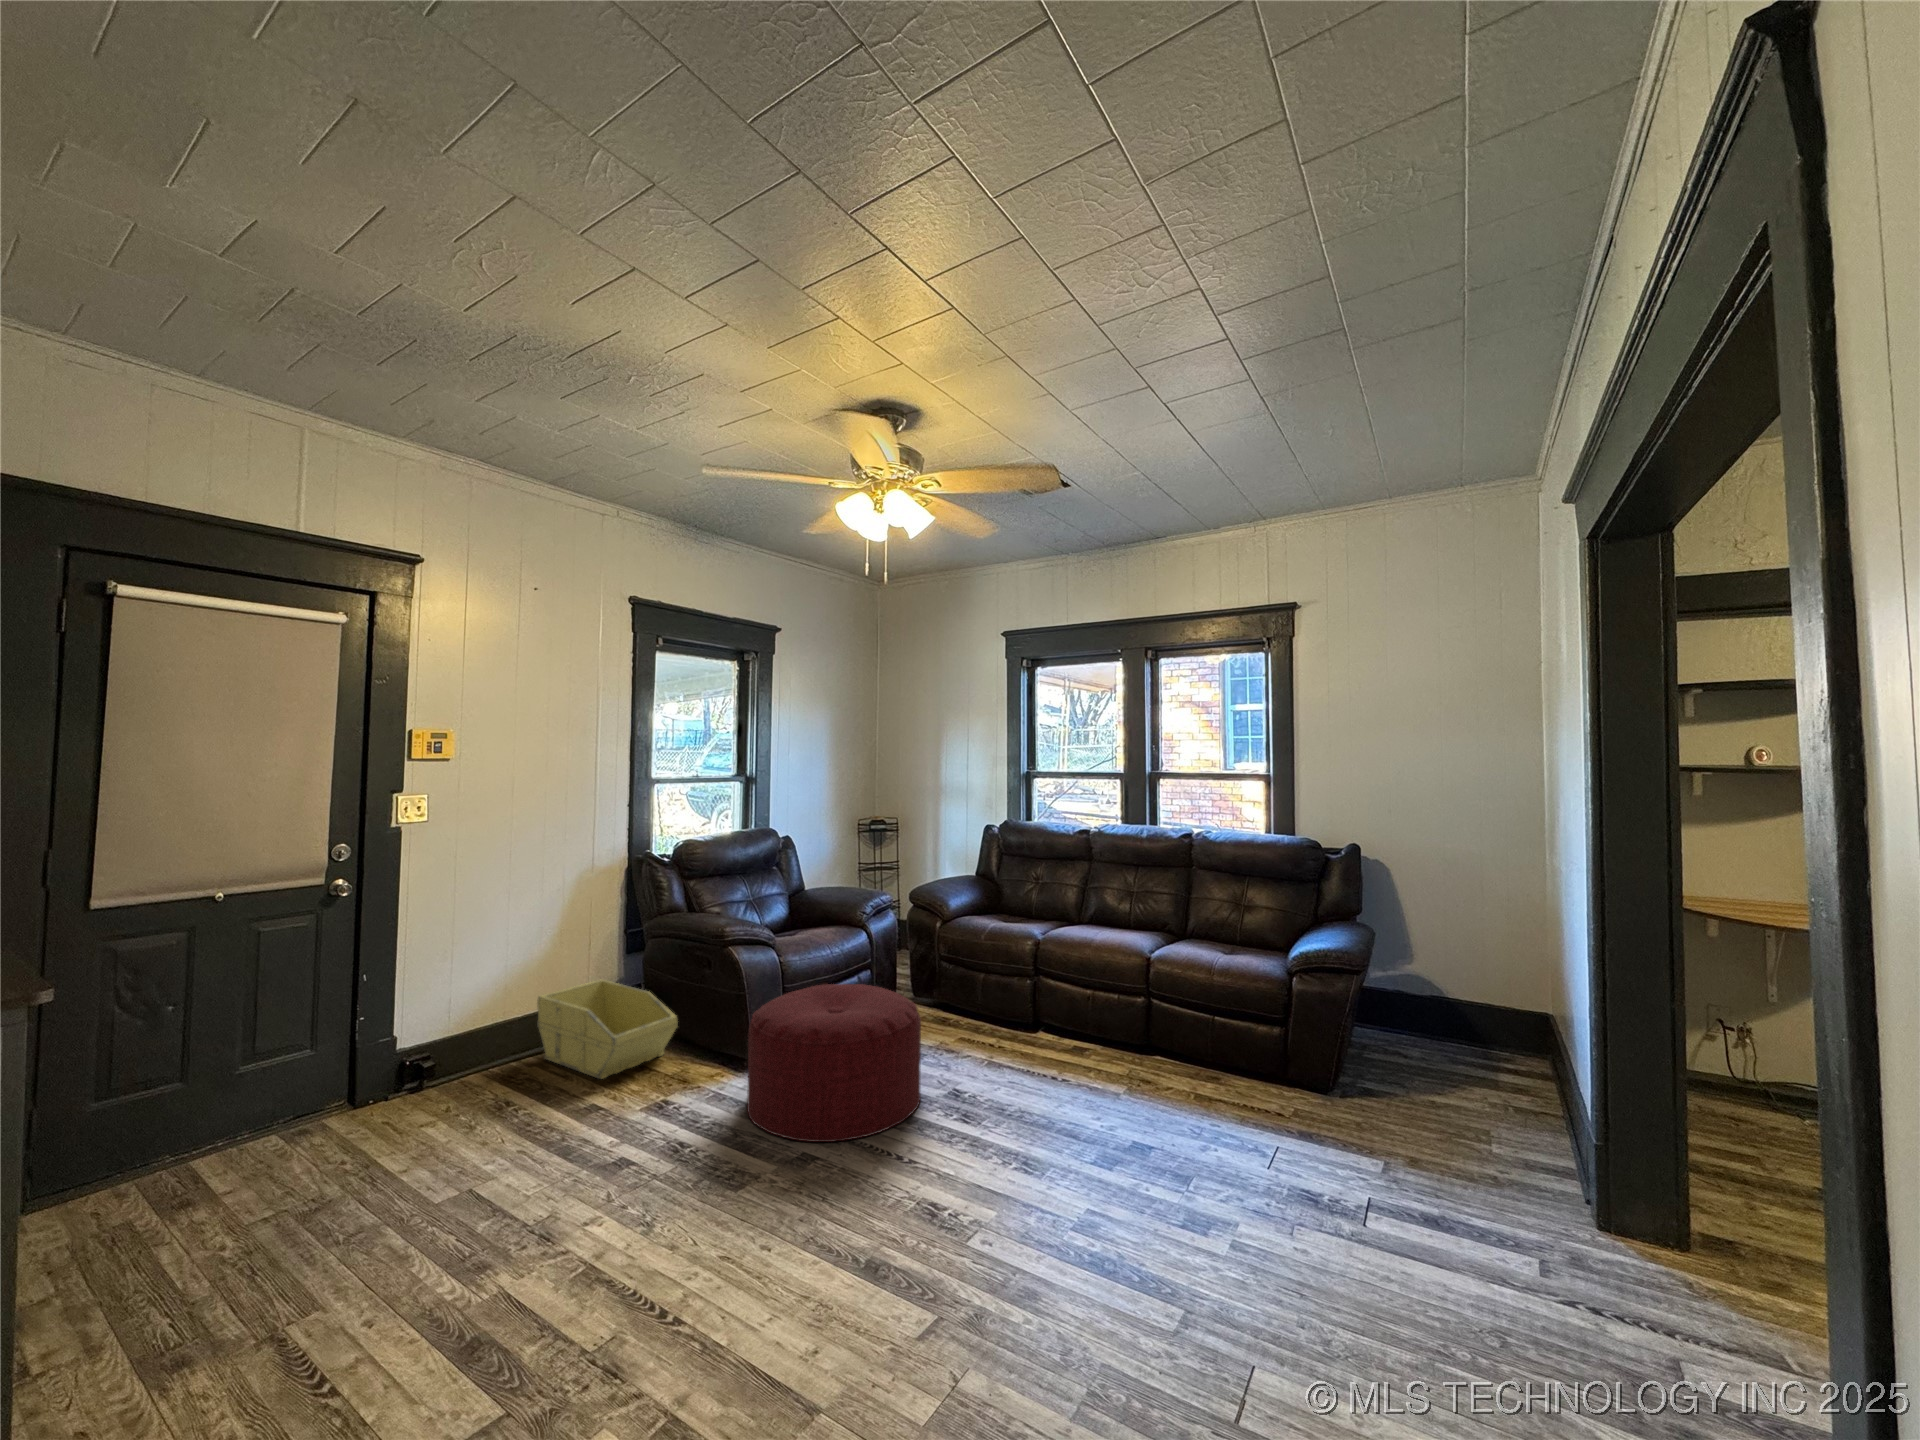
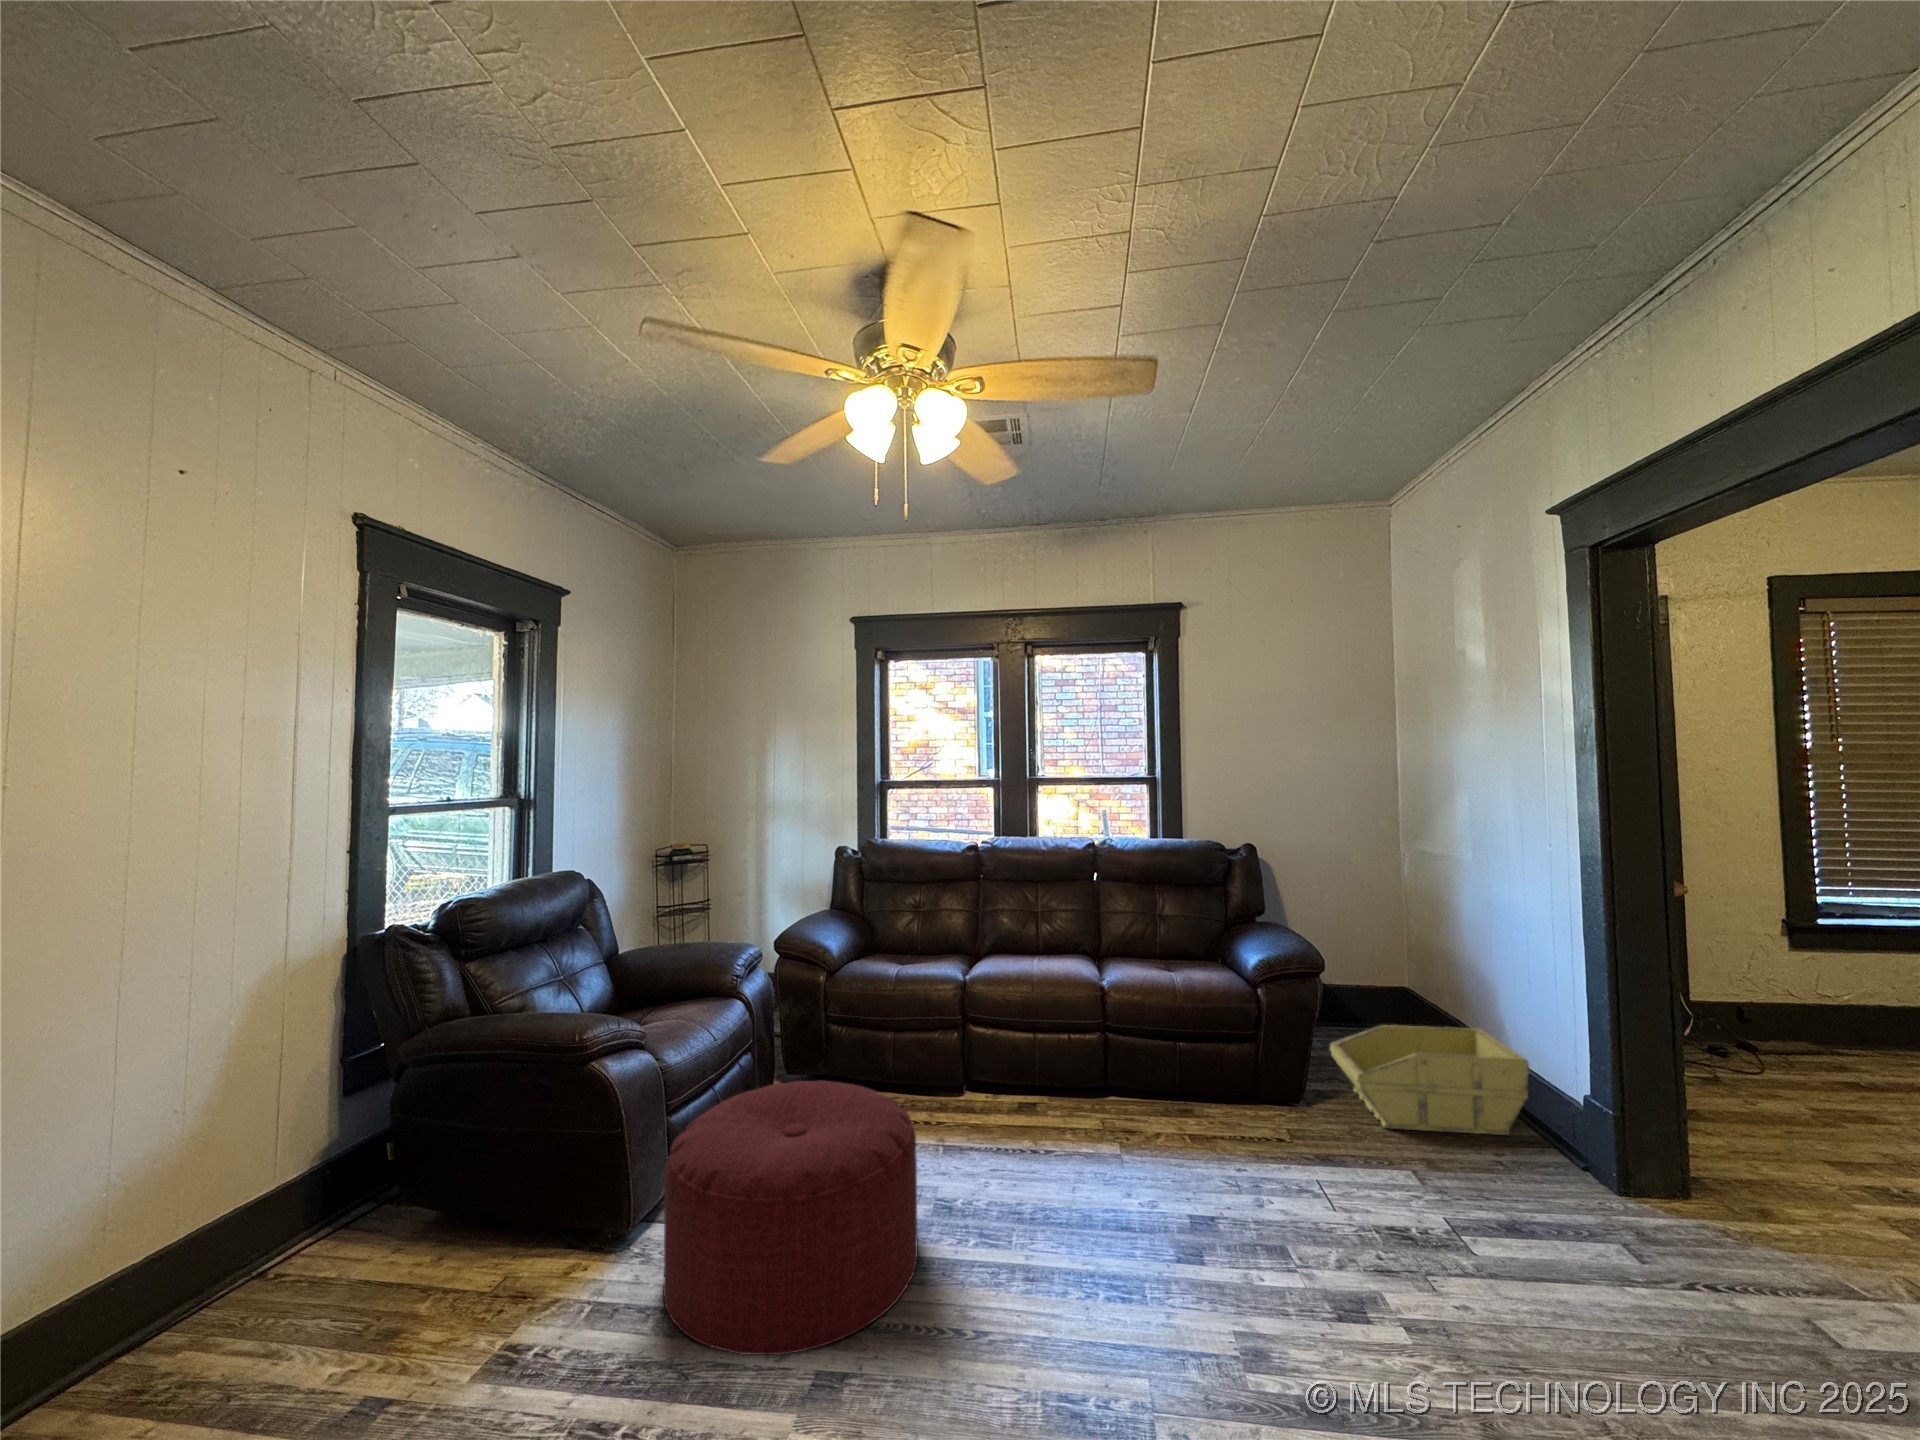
storage bin: present [537,980,678,1079] -> present [1330,1025,1529,1135]

